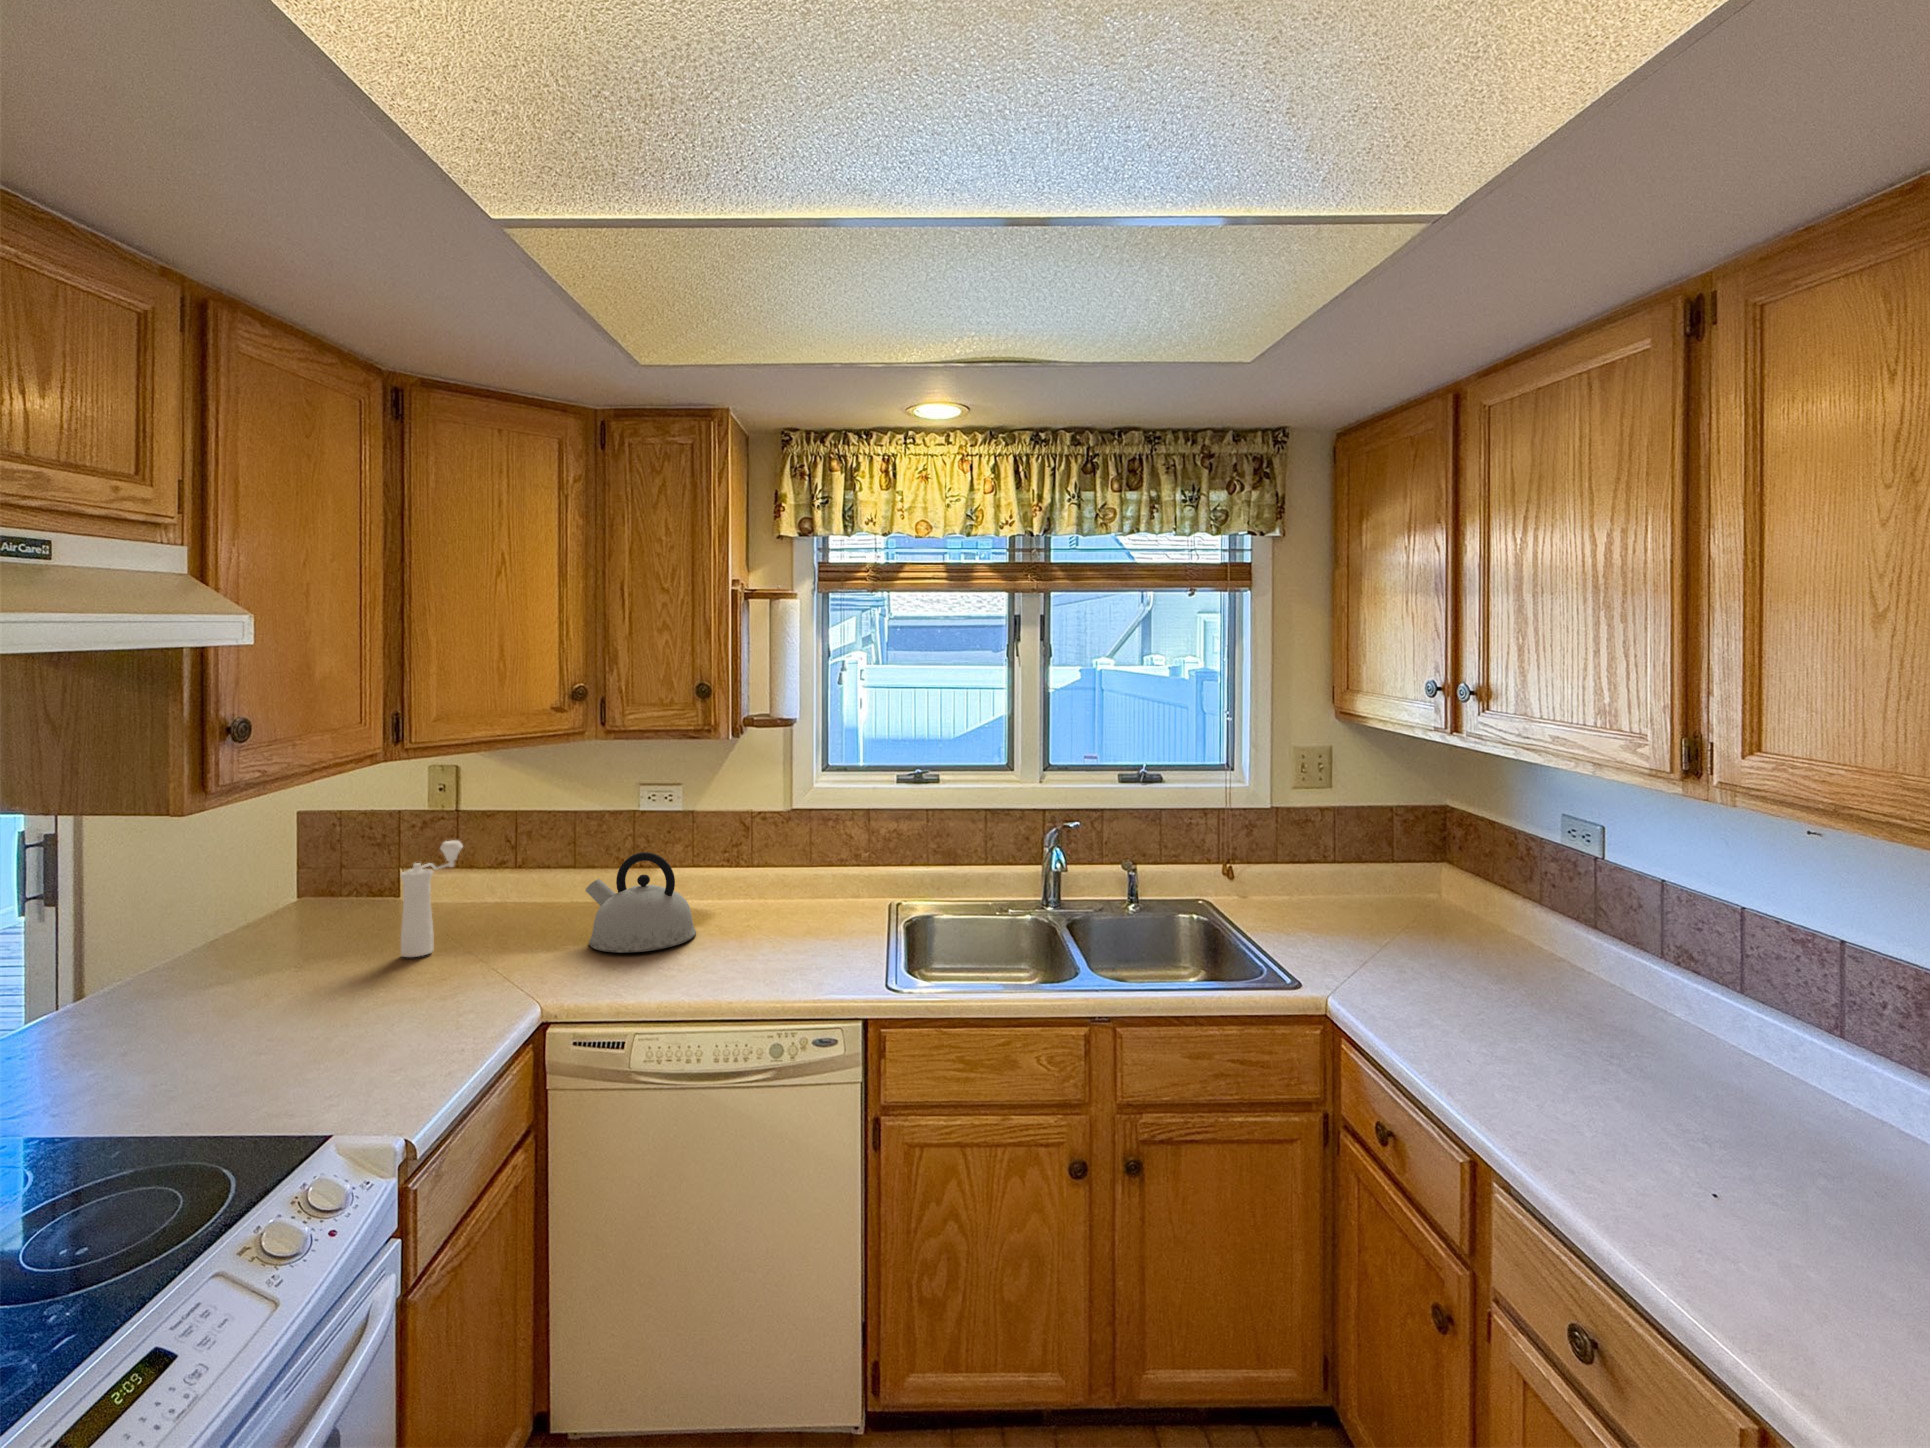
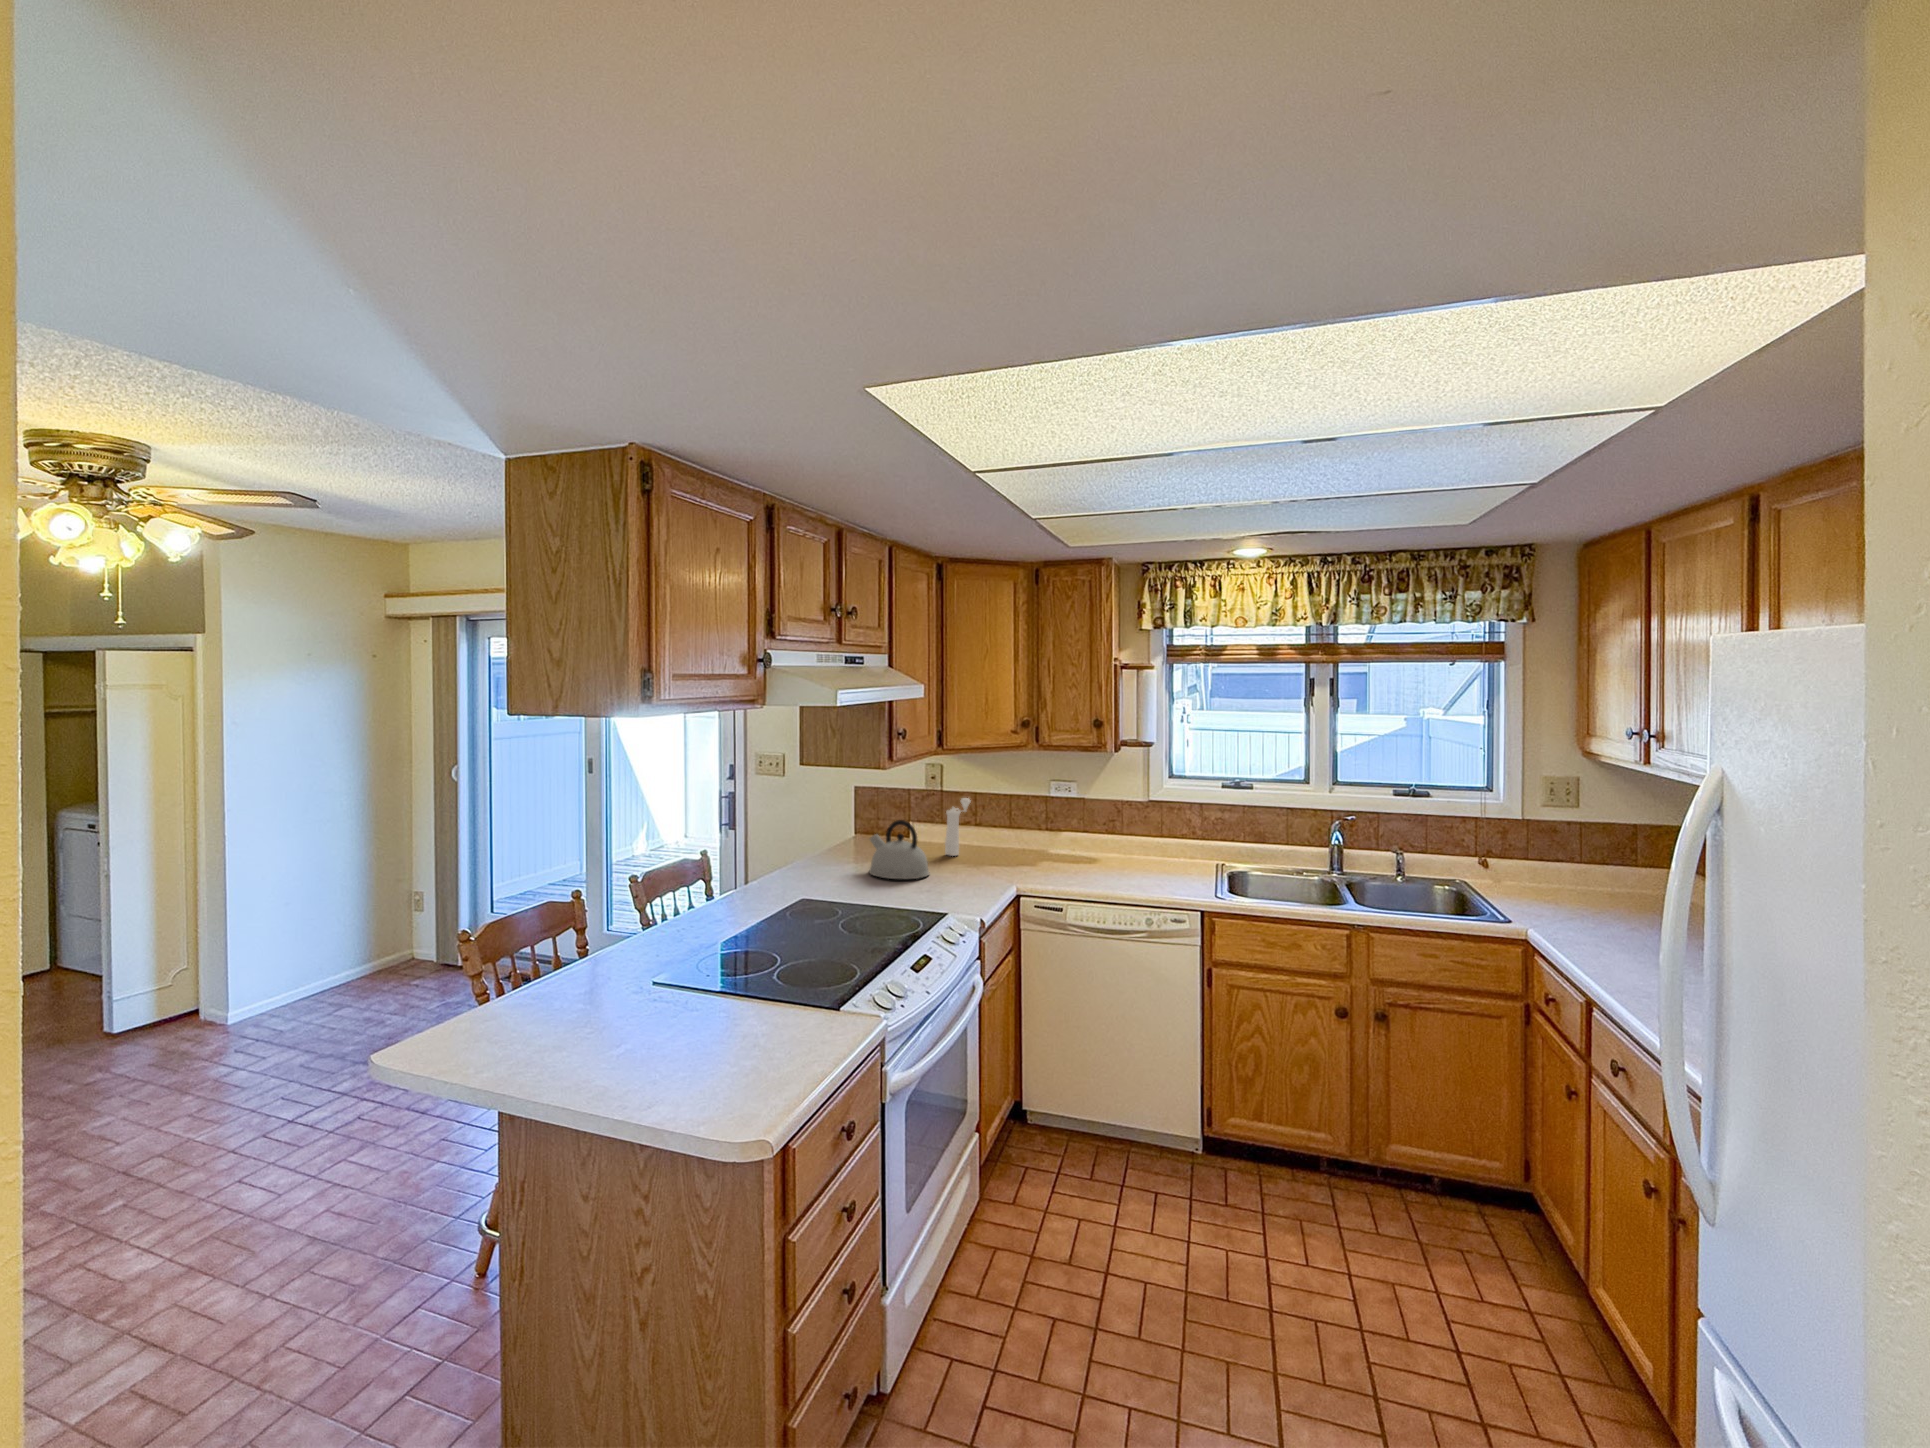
kettle: present [585,852,696,953] -> present [869,820,930,879]

